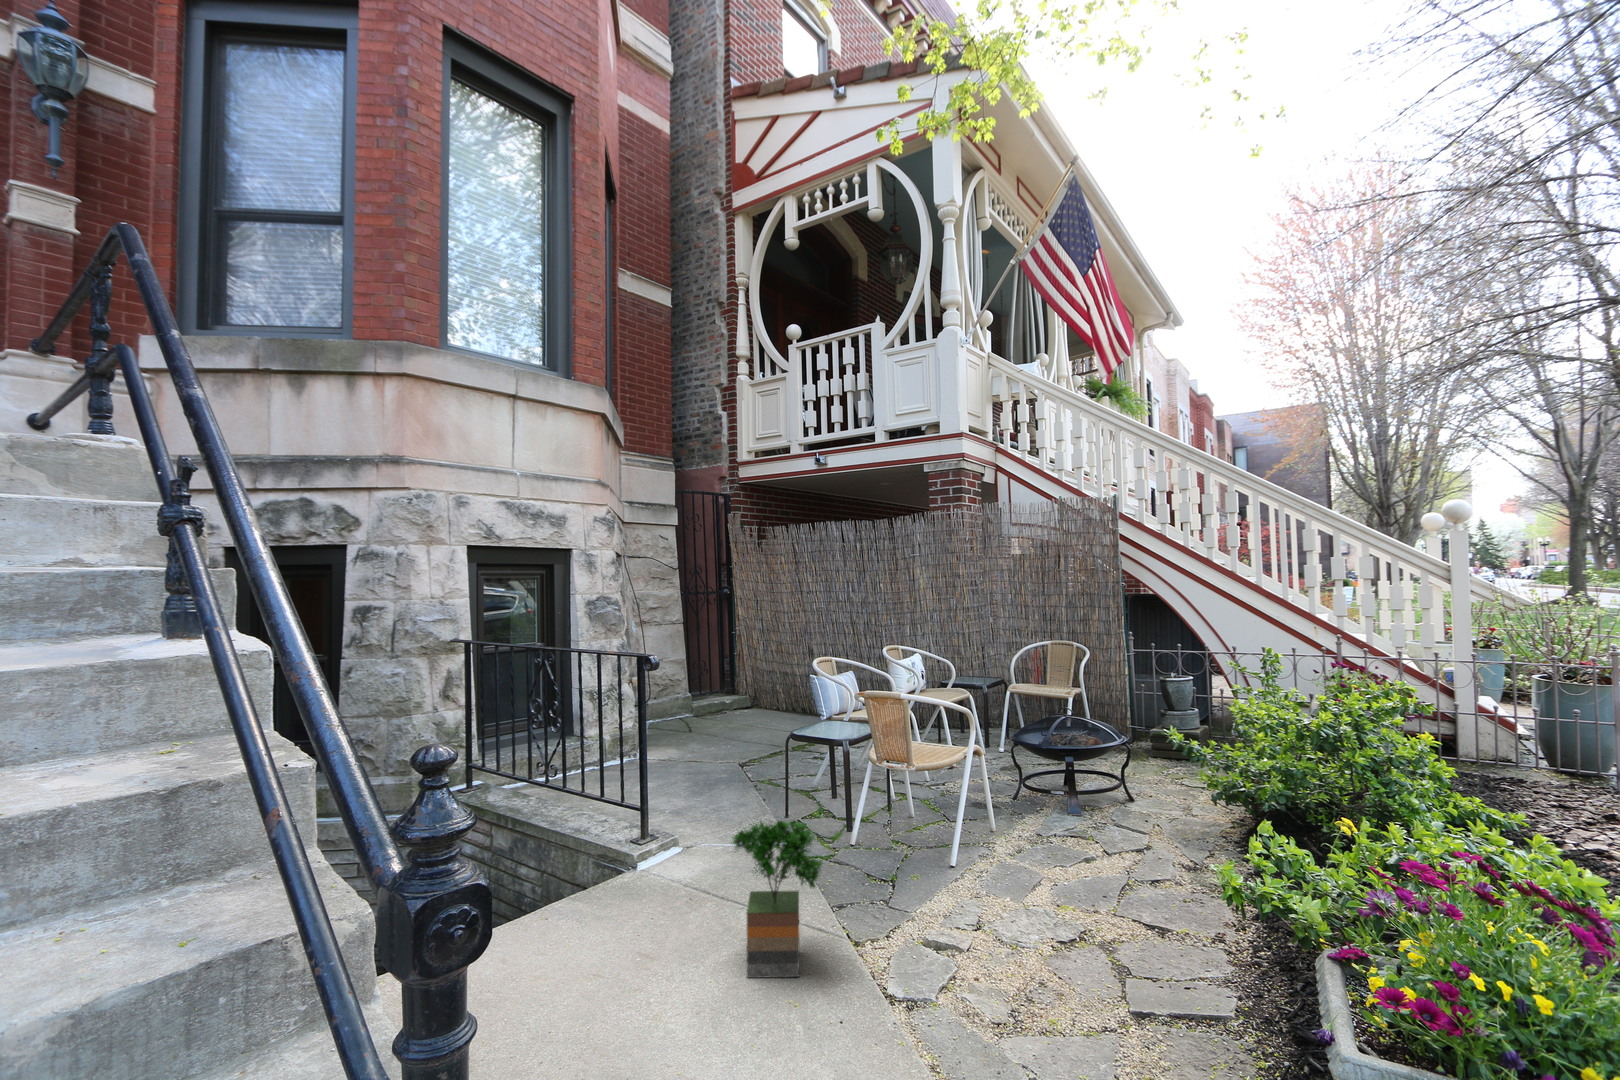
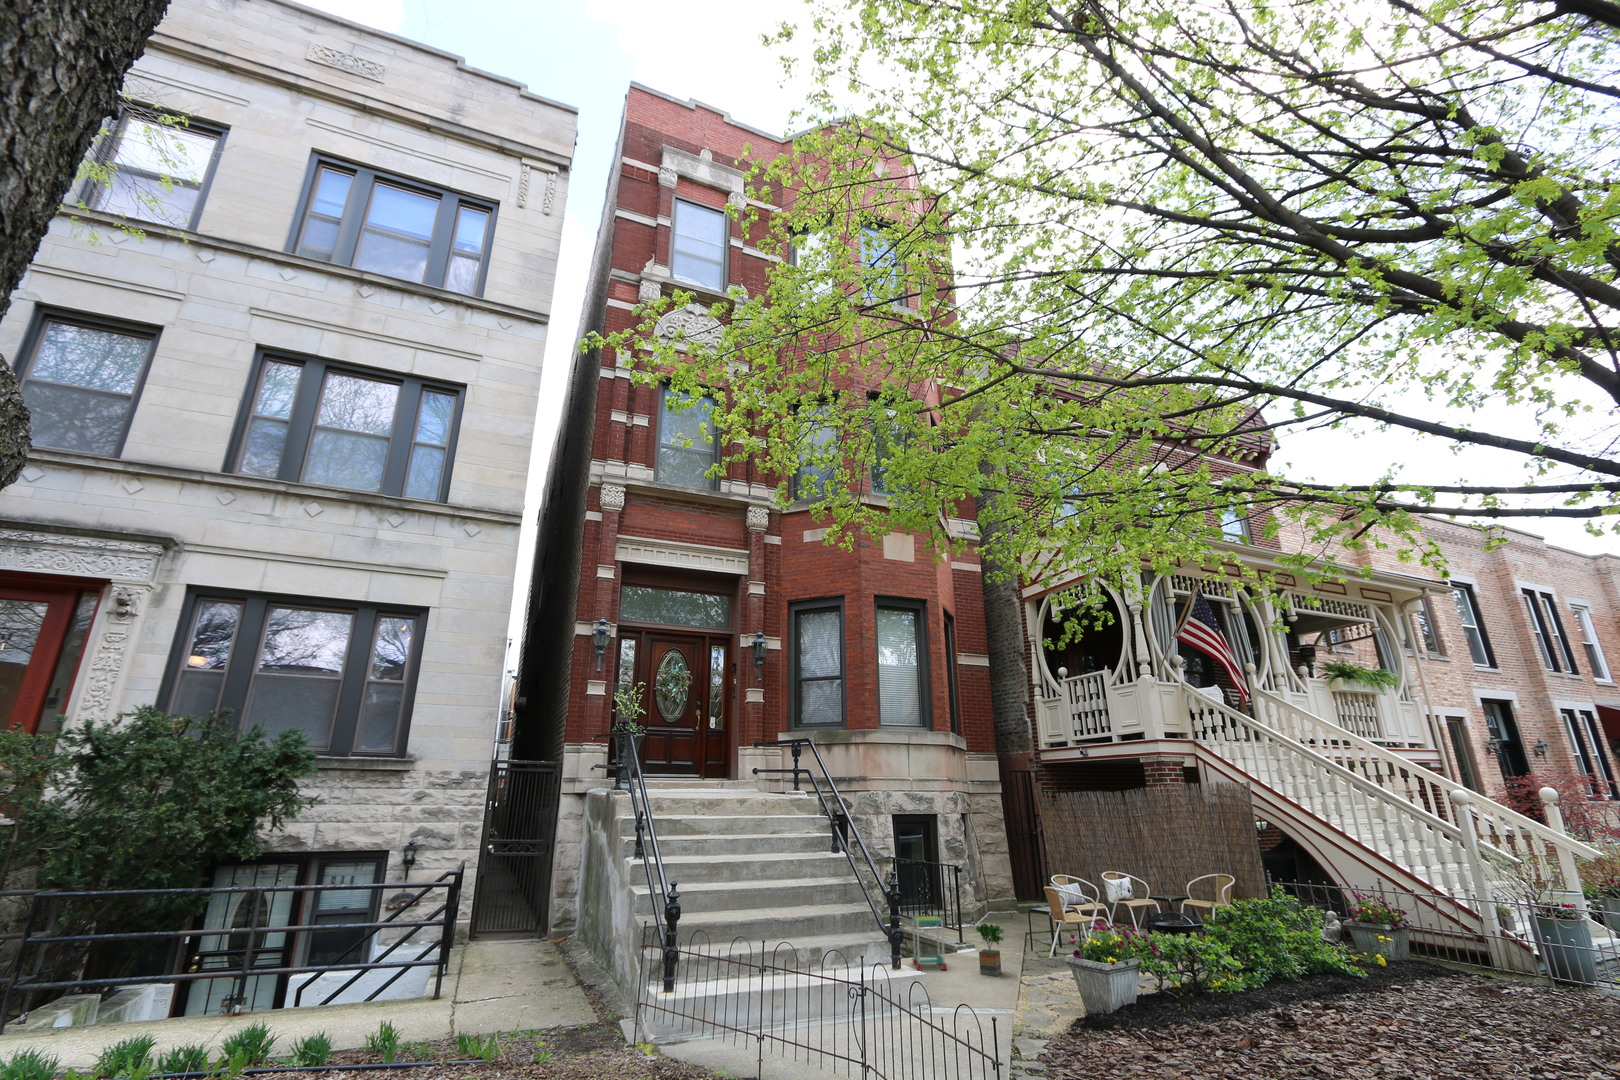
side table: none [516,808,637,1009] -> present [912,916,947,970]

